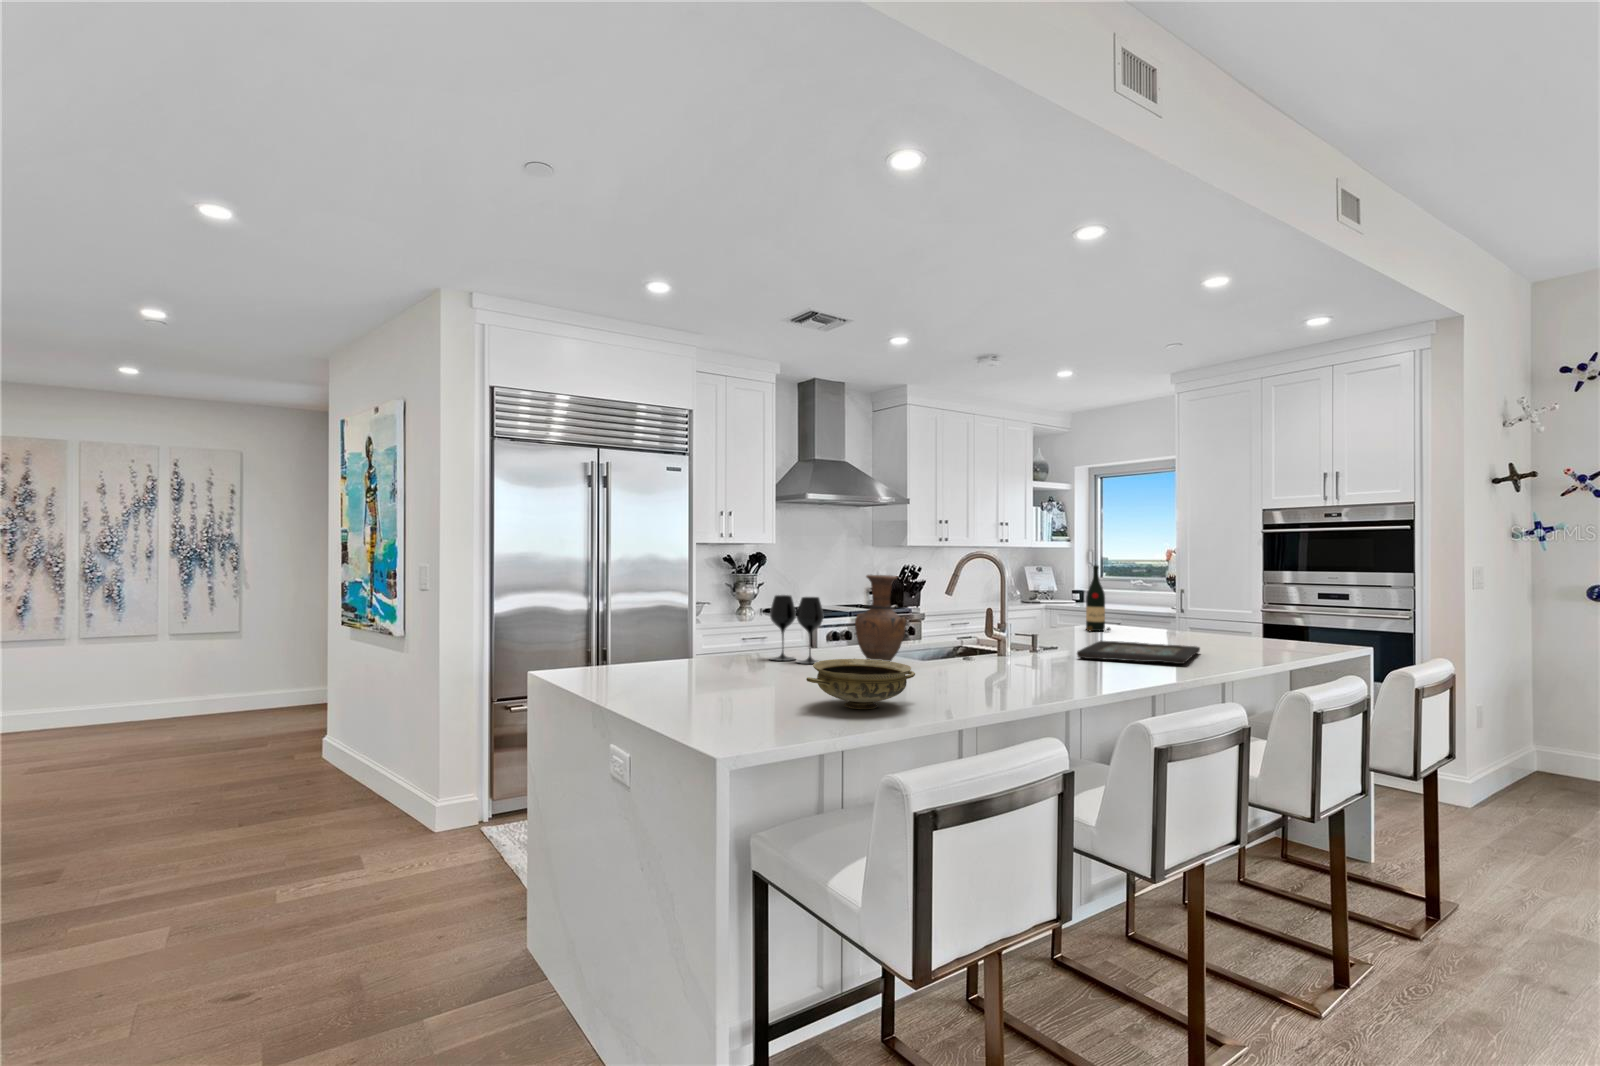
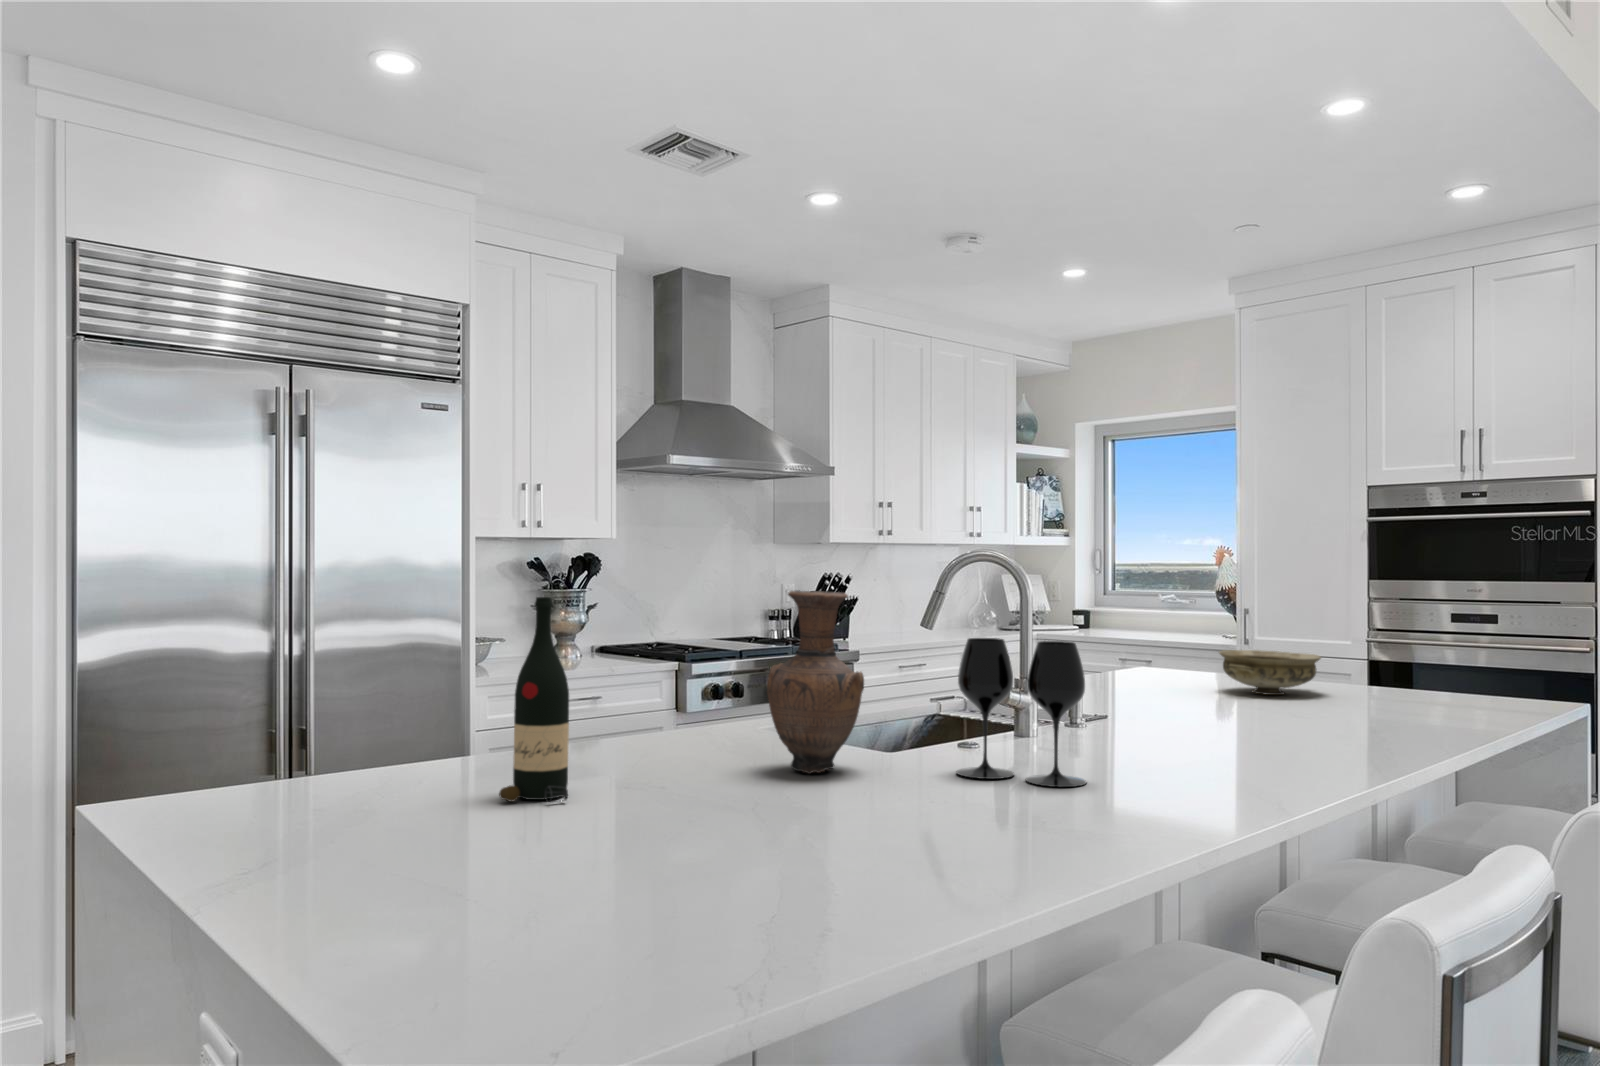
wine bottle: present [1086,565,1110,631] -> present [499,597,569,802]
wine glass: present [770,595,823,664] -> present [956,638,1086,787]
decorative tray: present [1077,641,1200,664] -> none [1159,702,1357,747]
ceramic bowl: present [806,659,915,709] -> present [1219,650,1321,695]

